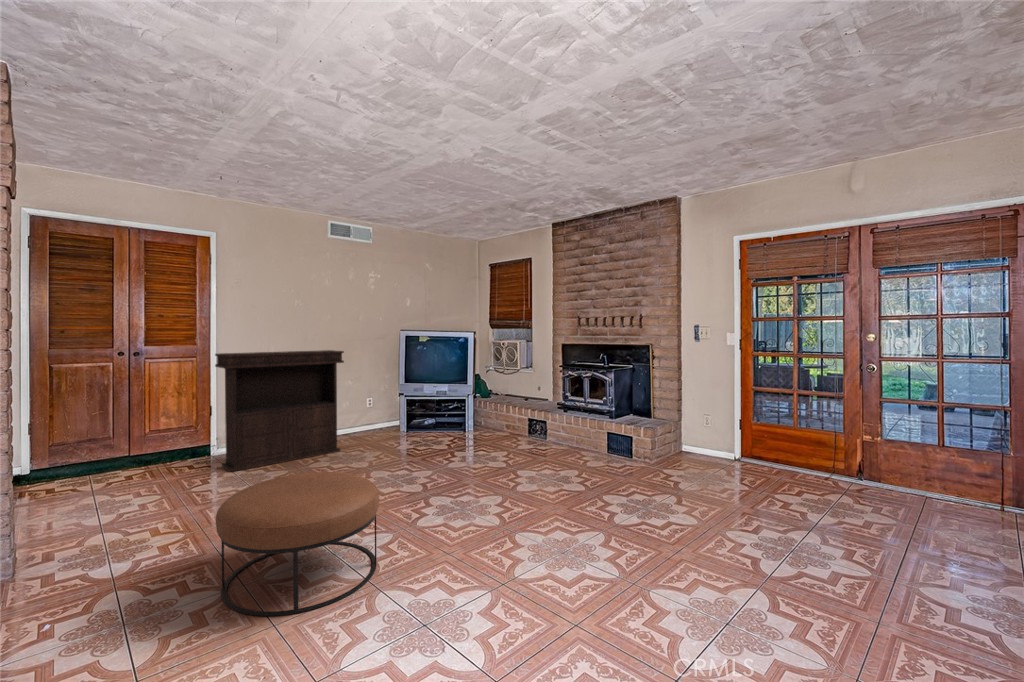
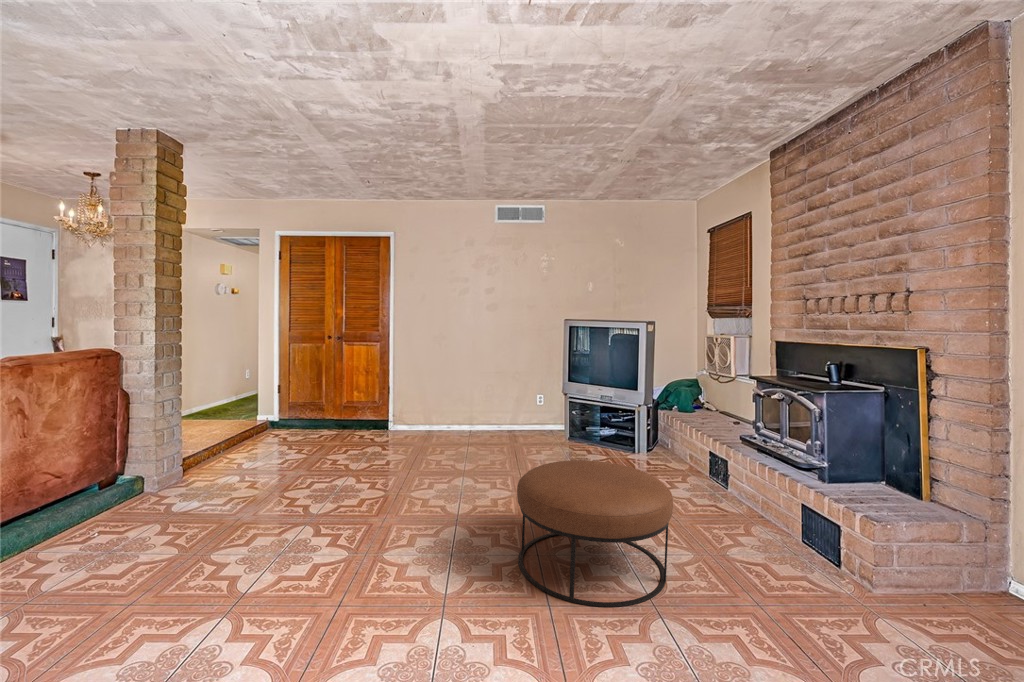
console table: present [215,350,344,472] -> none [557,342,671,450]

